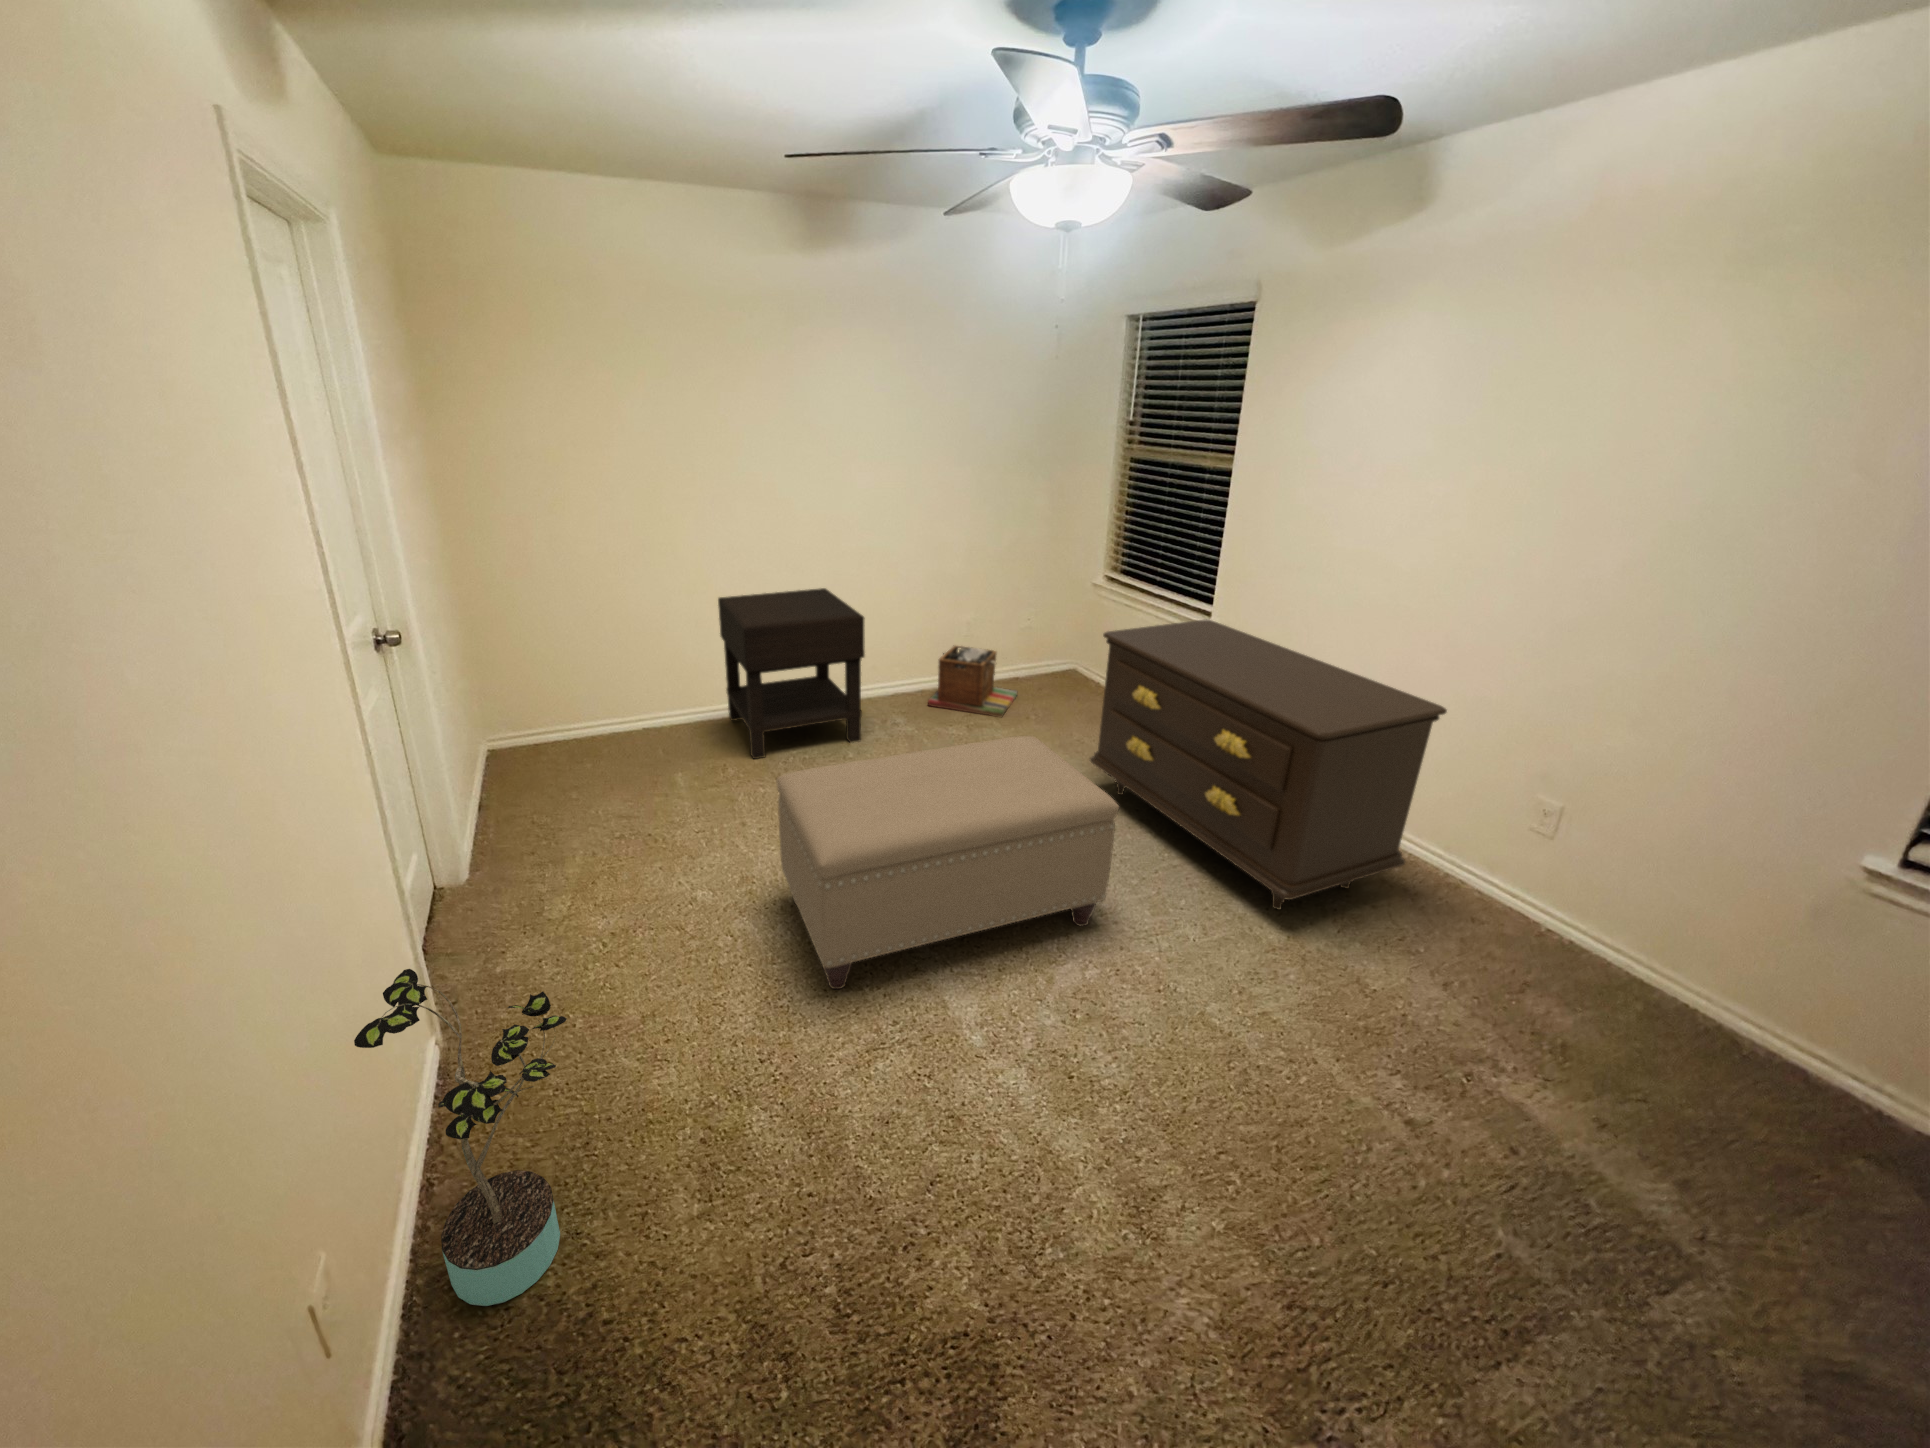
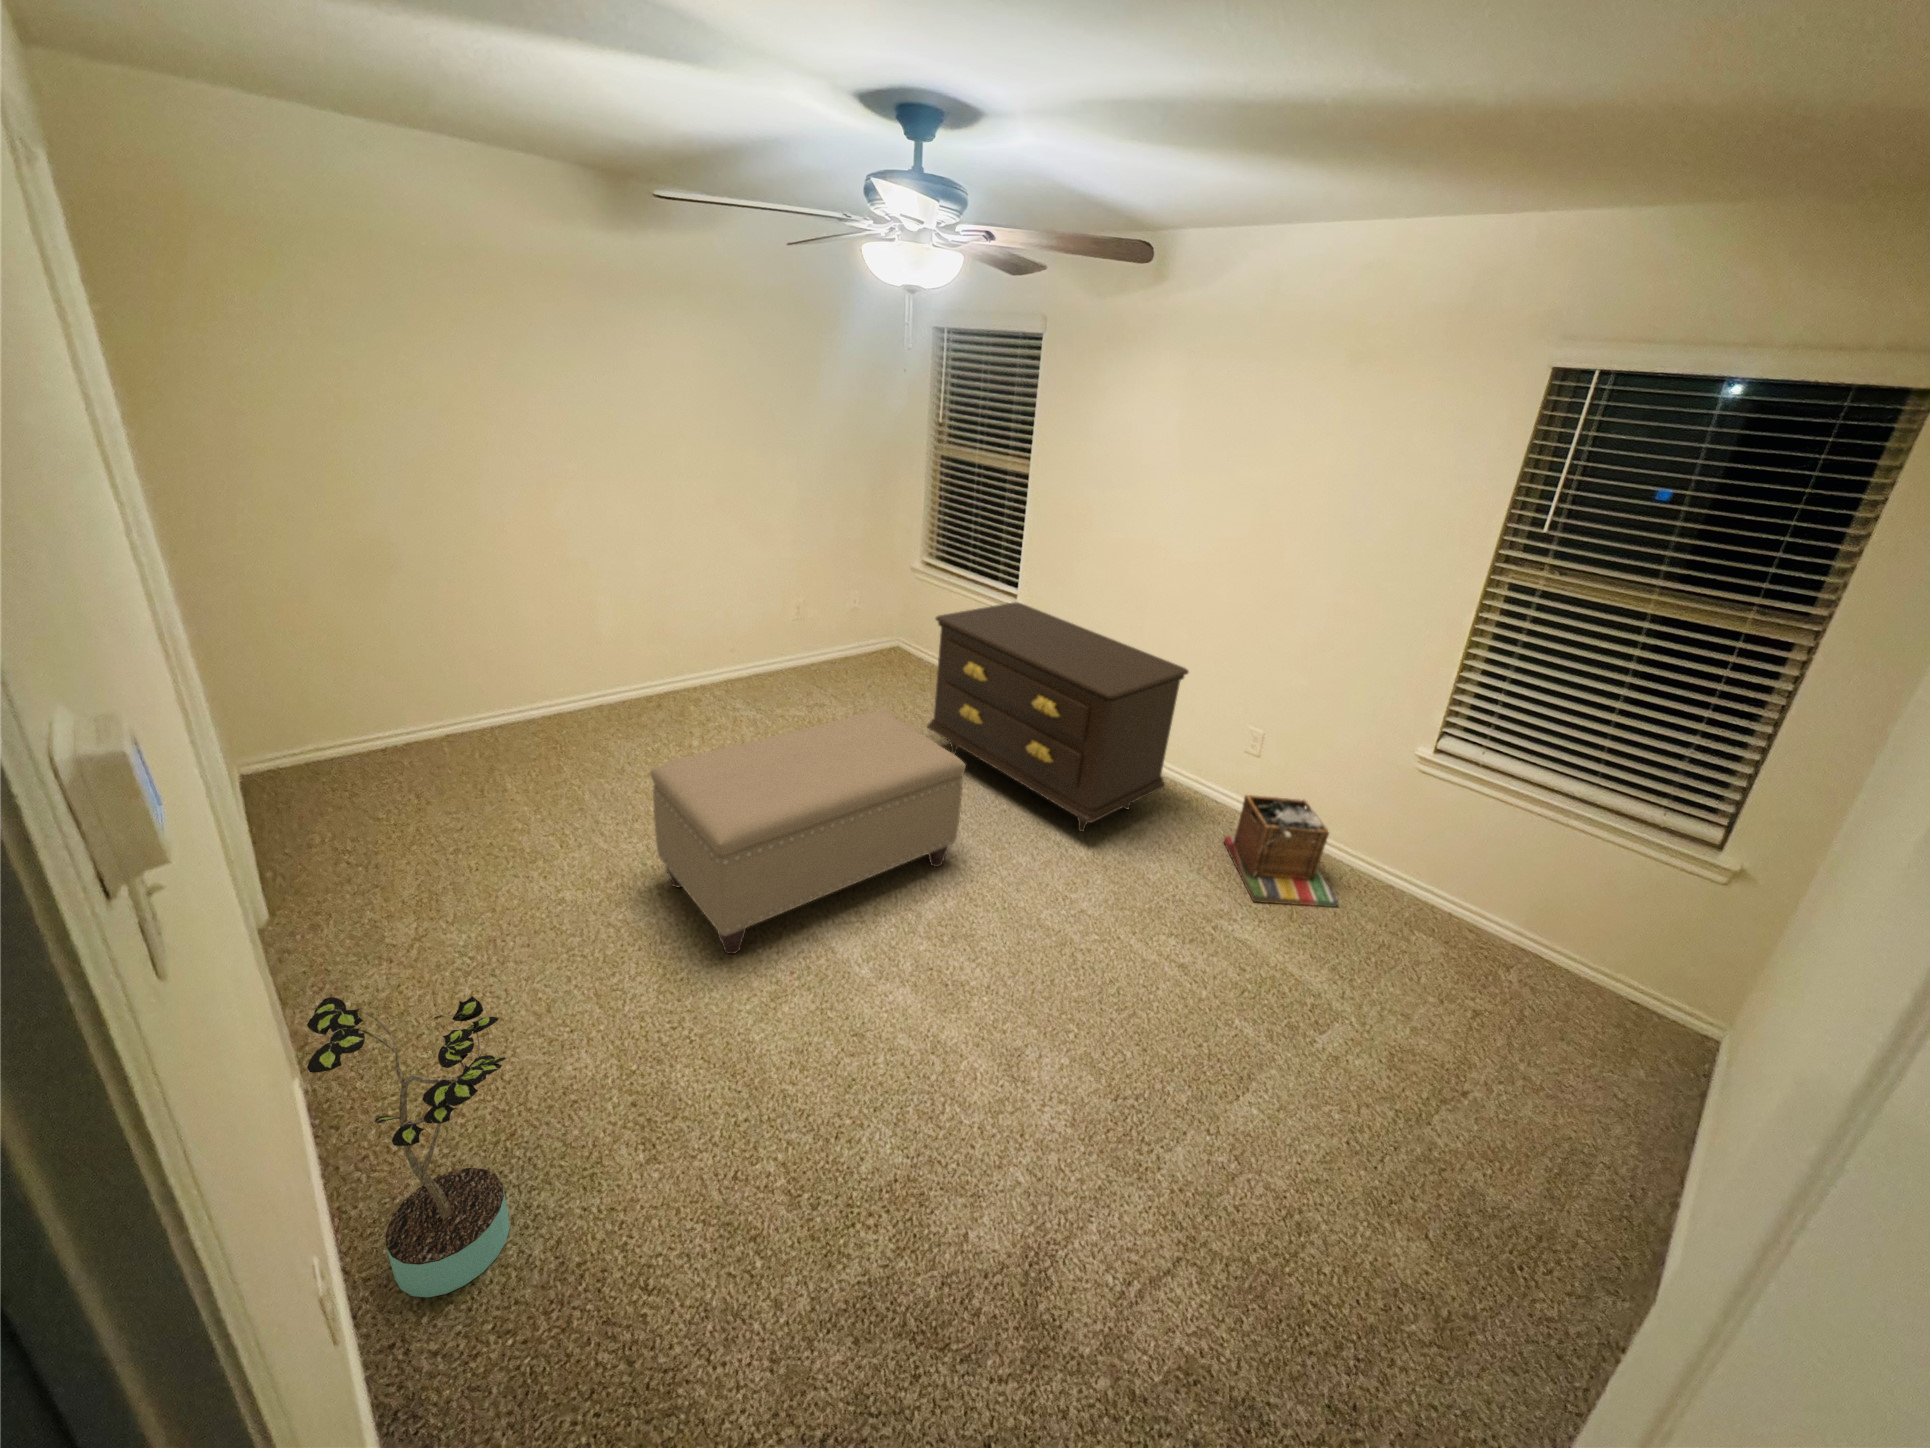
nightstand: present [718,588,865,759] -> none [532,574,706,753]
laundry basket: present [928,646,1017,717] -> present [1224,795,1338,907]

